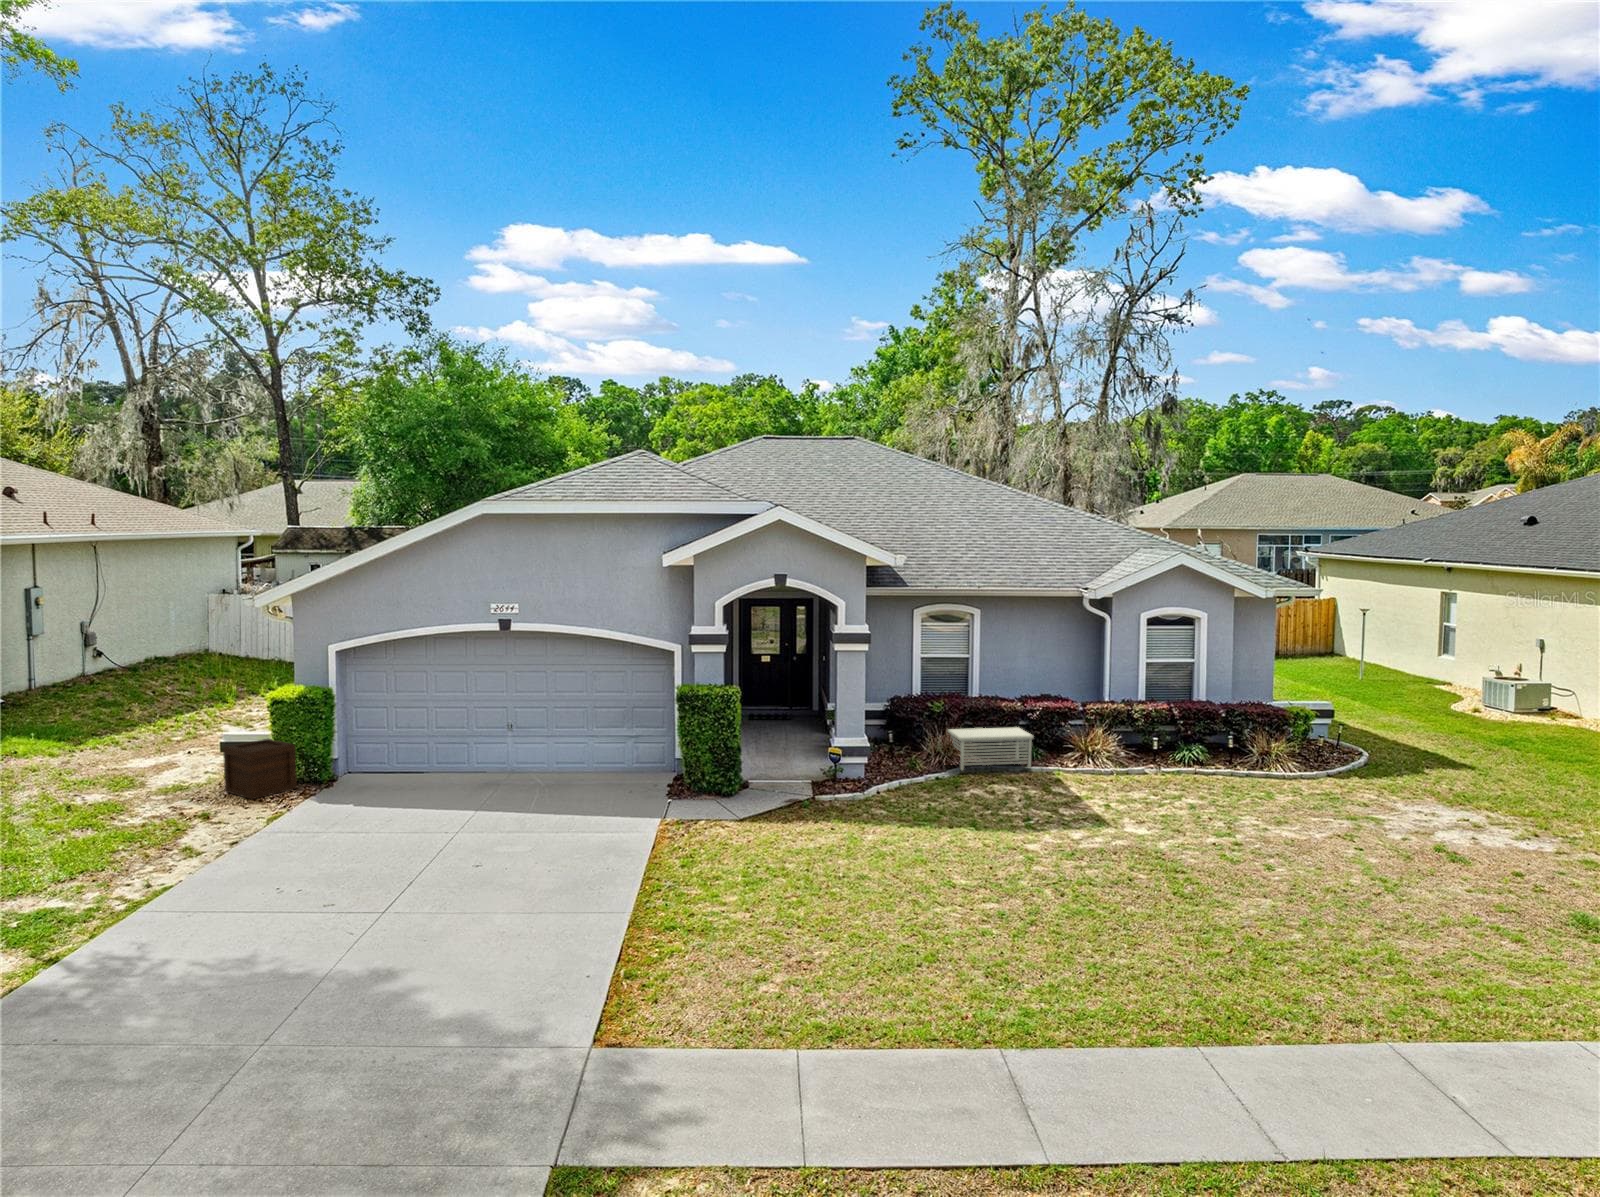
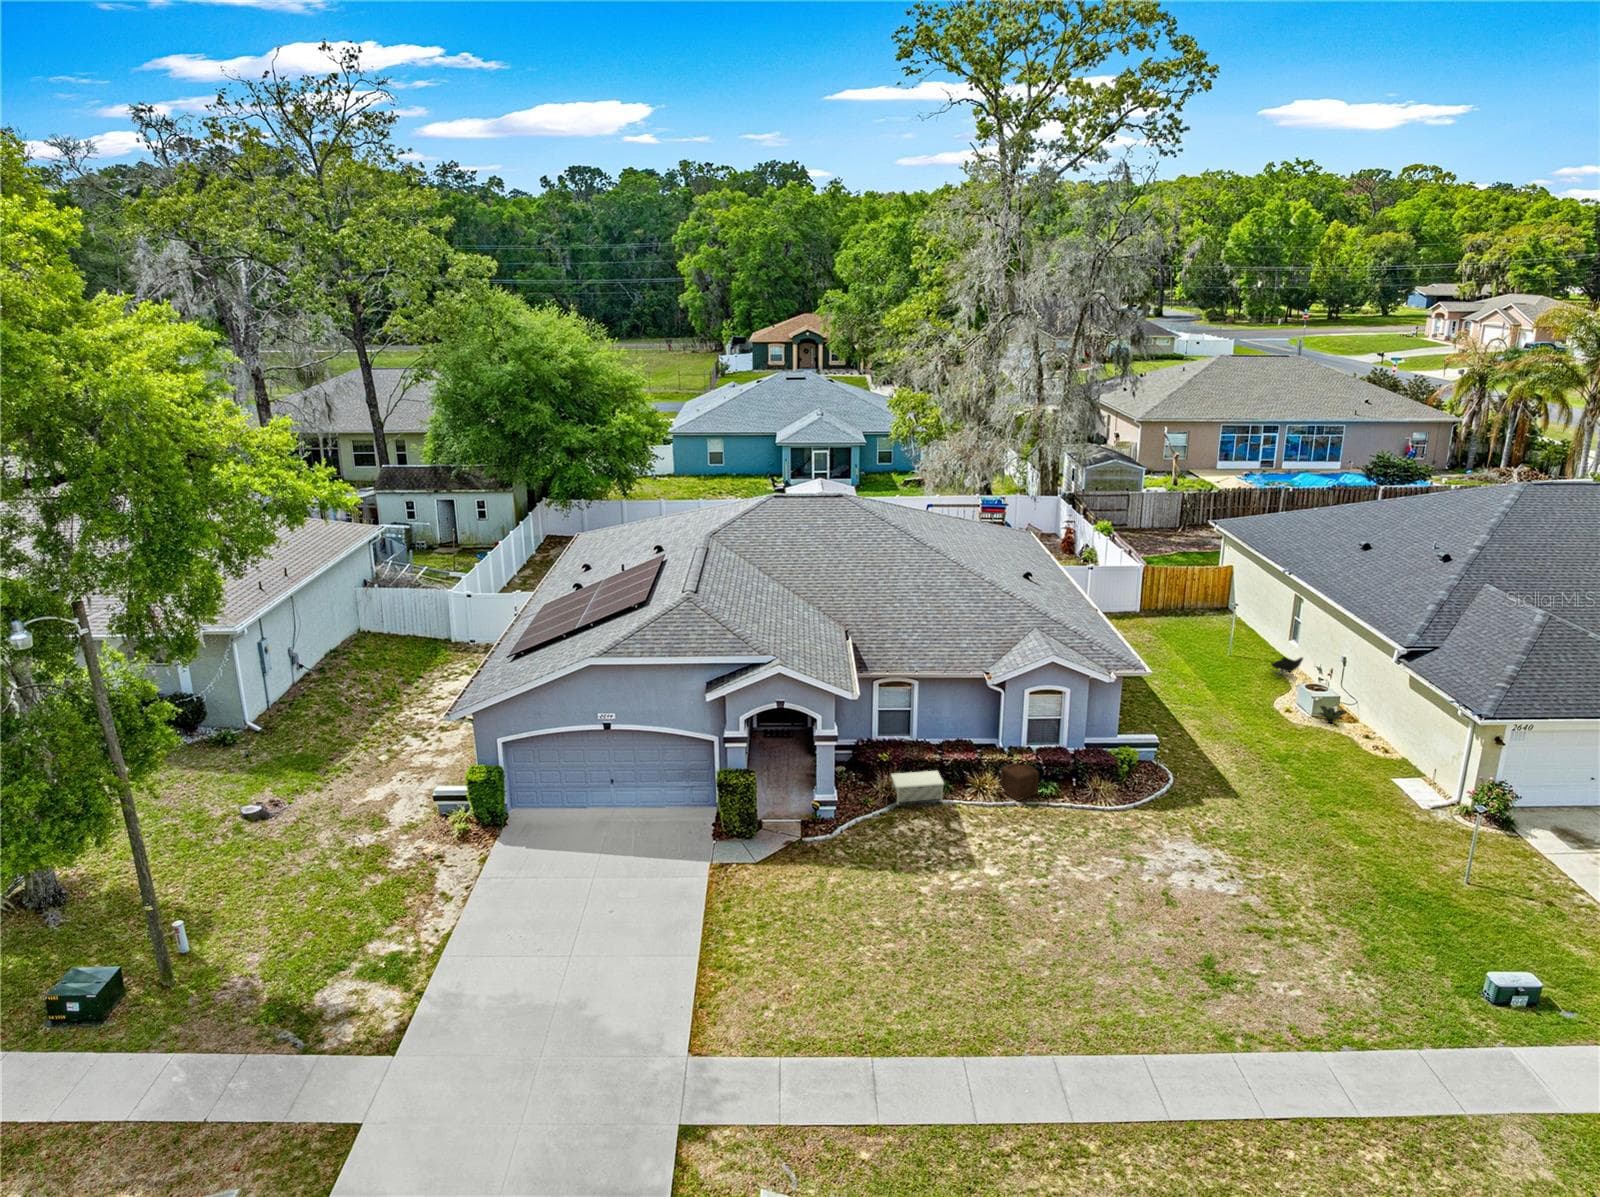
lounge chair: none [1426,662,1472,691] -> present [1271,657,1303,674]
potted plant: none [1527,697,1571,718] -> present [1320,706,1345,723]
wooden crate: present [223,739,297,799] -> present [1000,763,1039,801]

